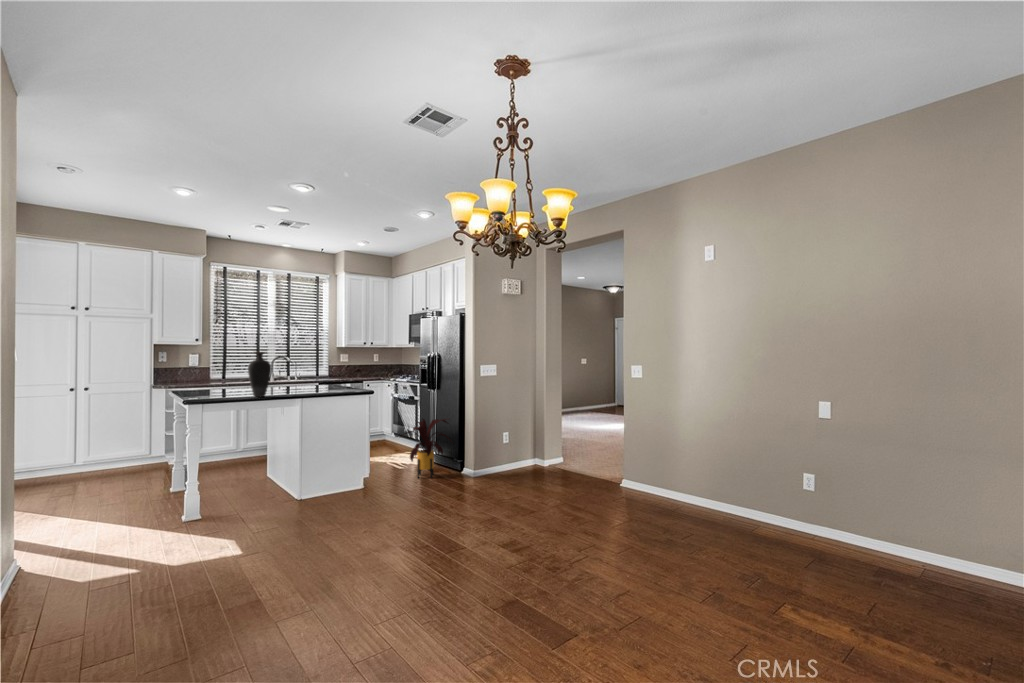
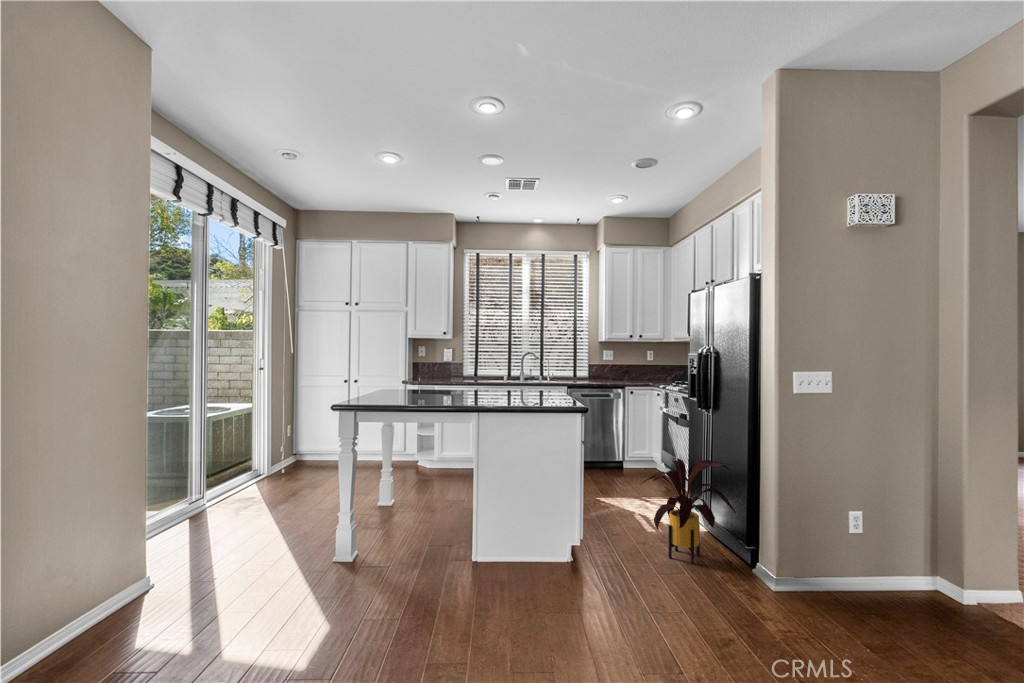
vase: present [248,352,271,397] -> none [399,341,430,406]

